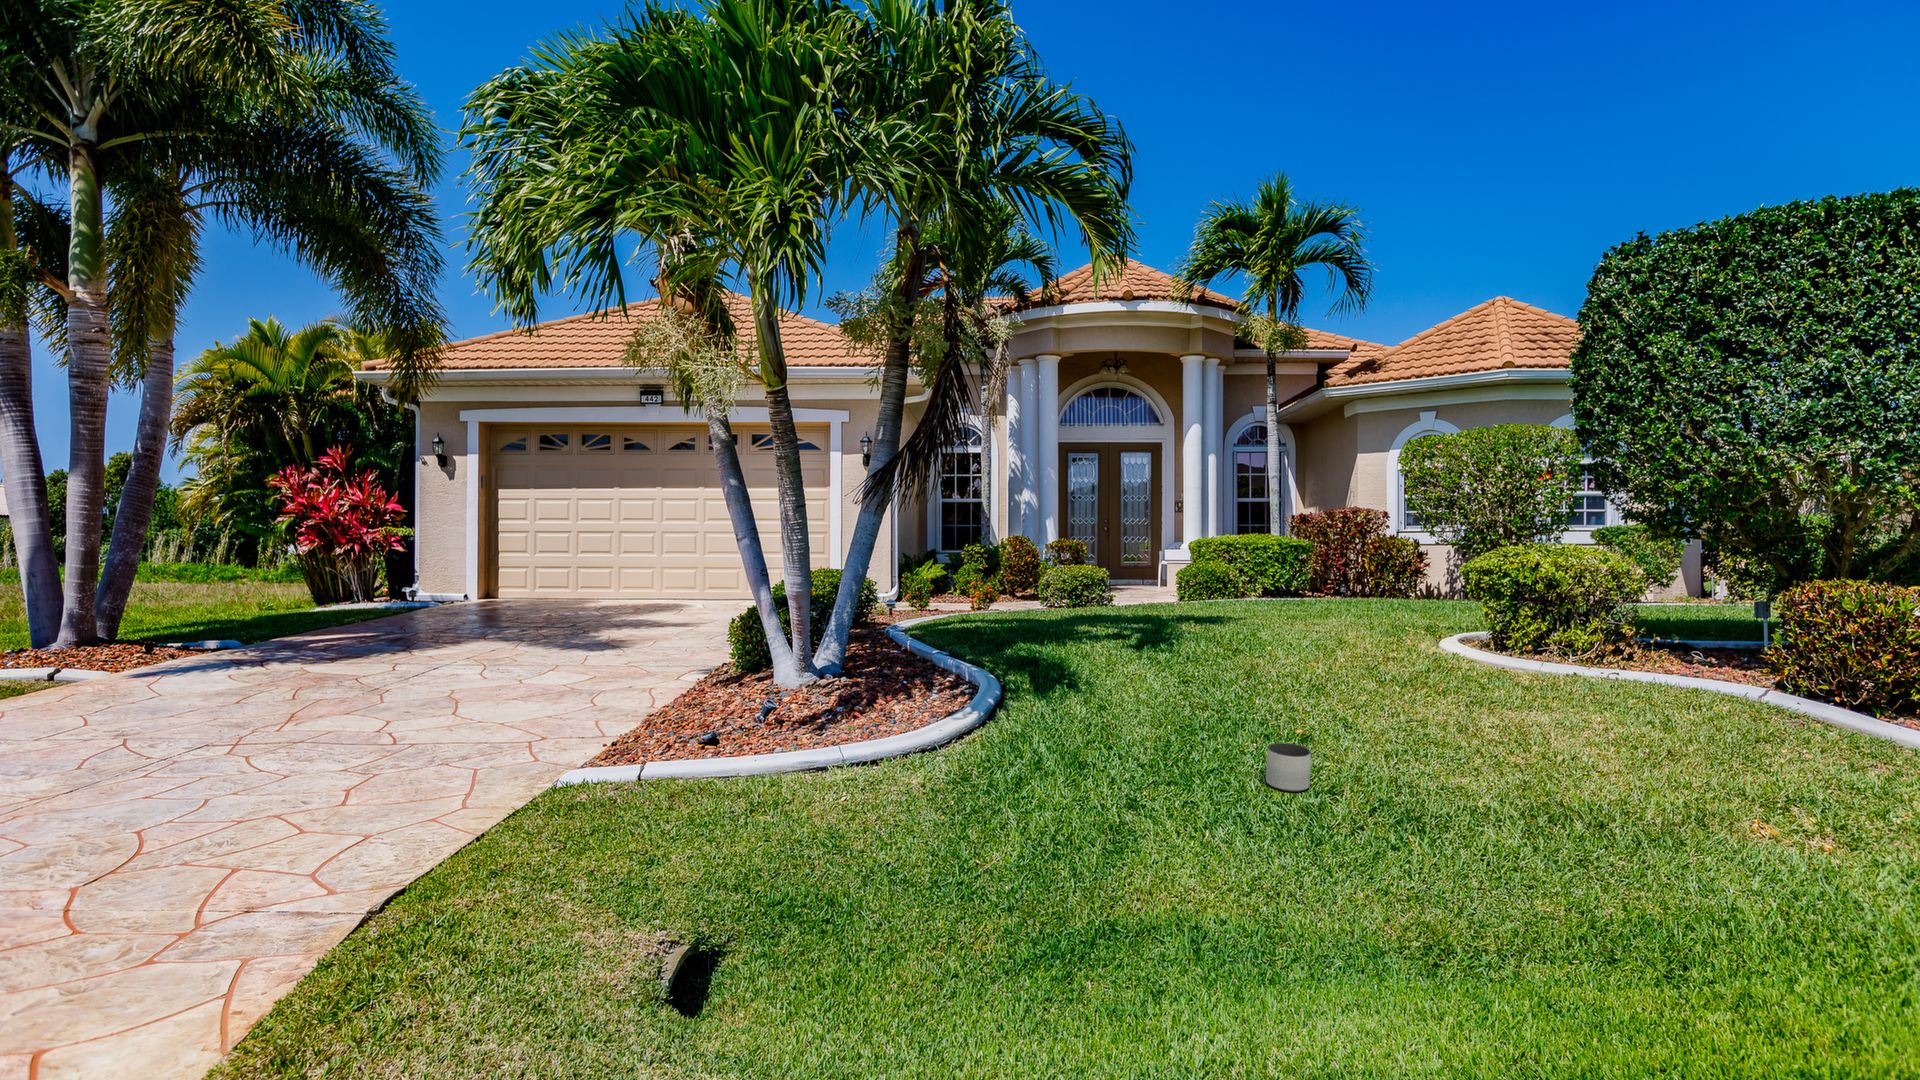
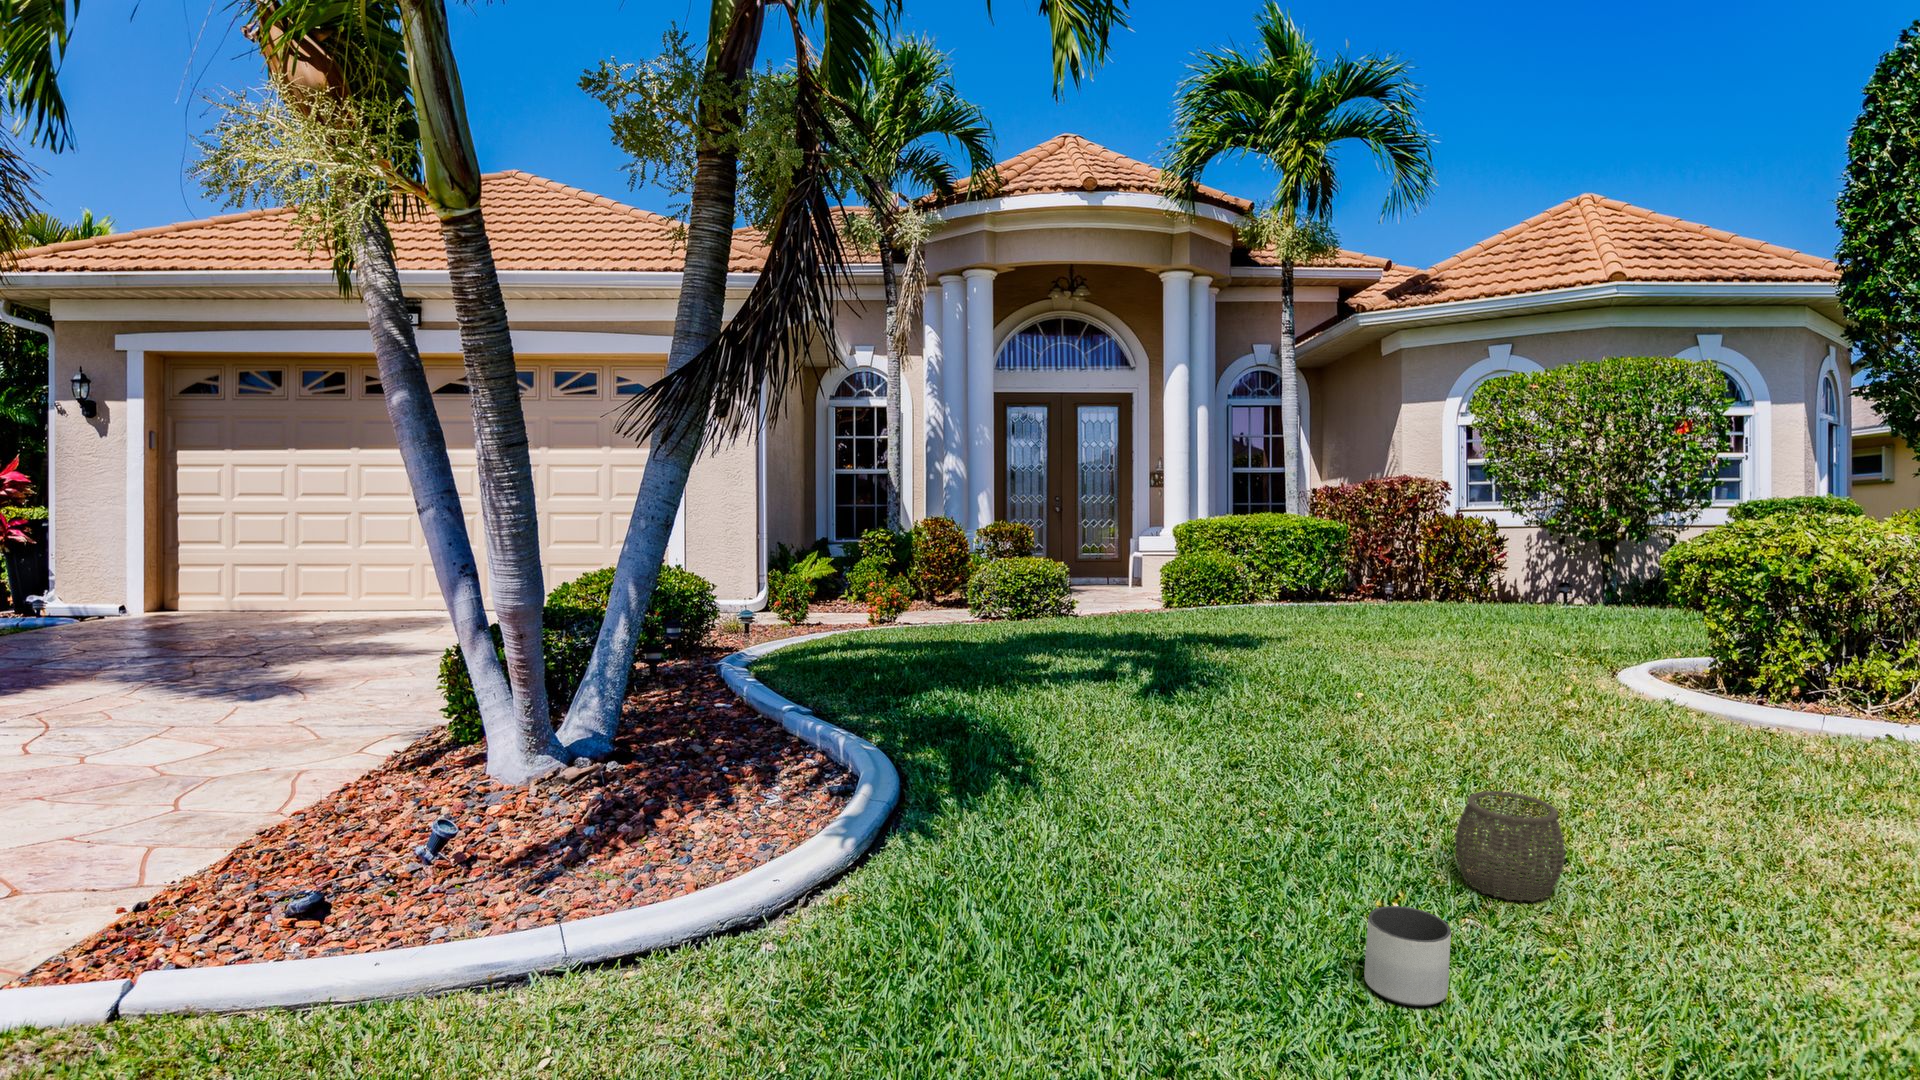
woven basket: none [1330,692,1393,753] -> present [1455,791,1565,902]

